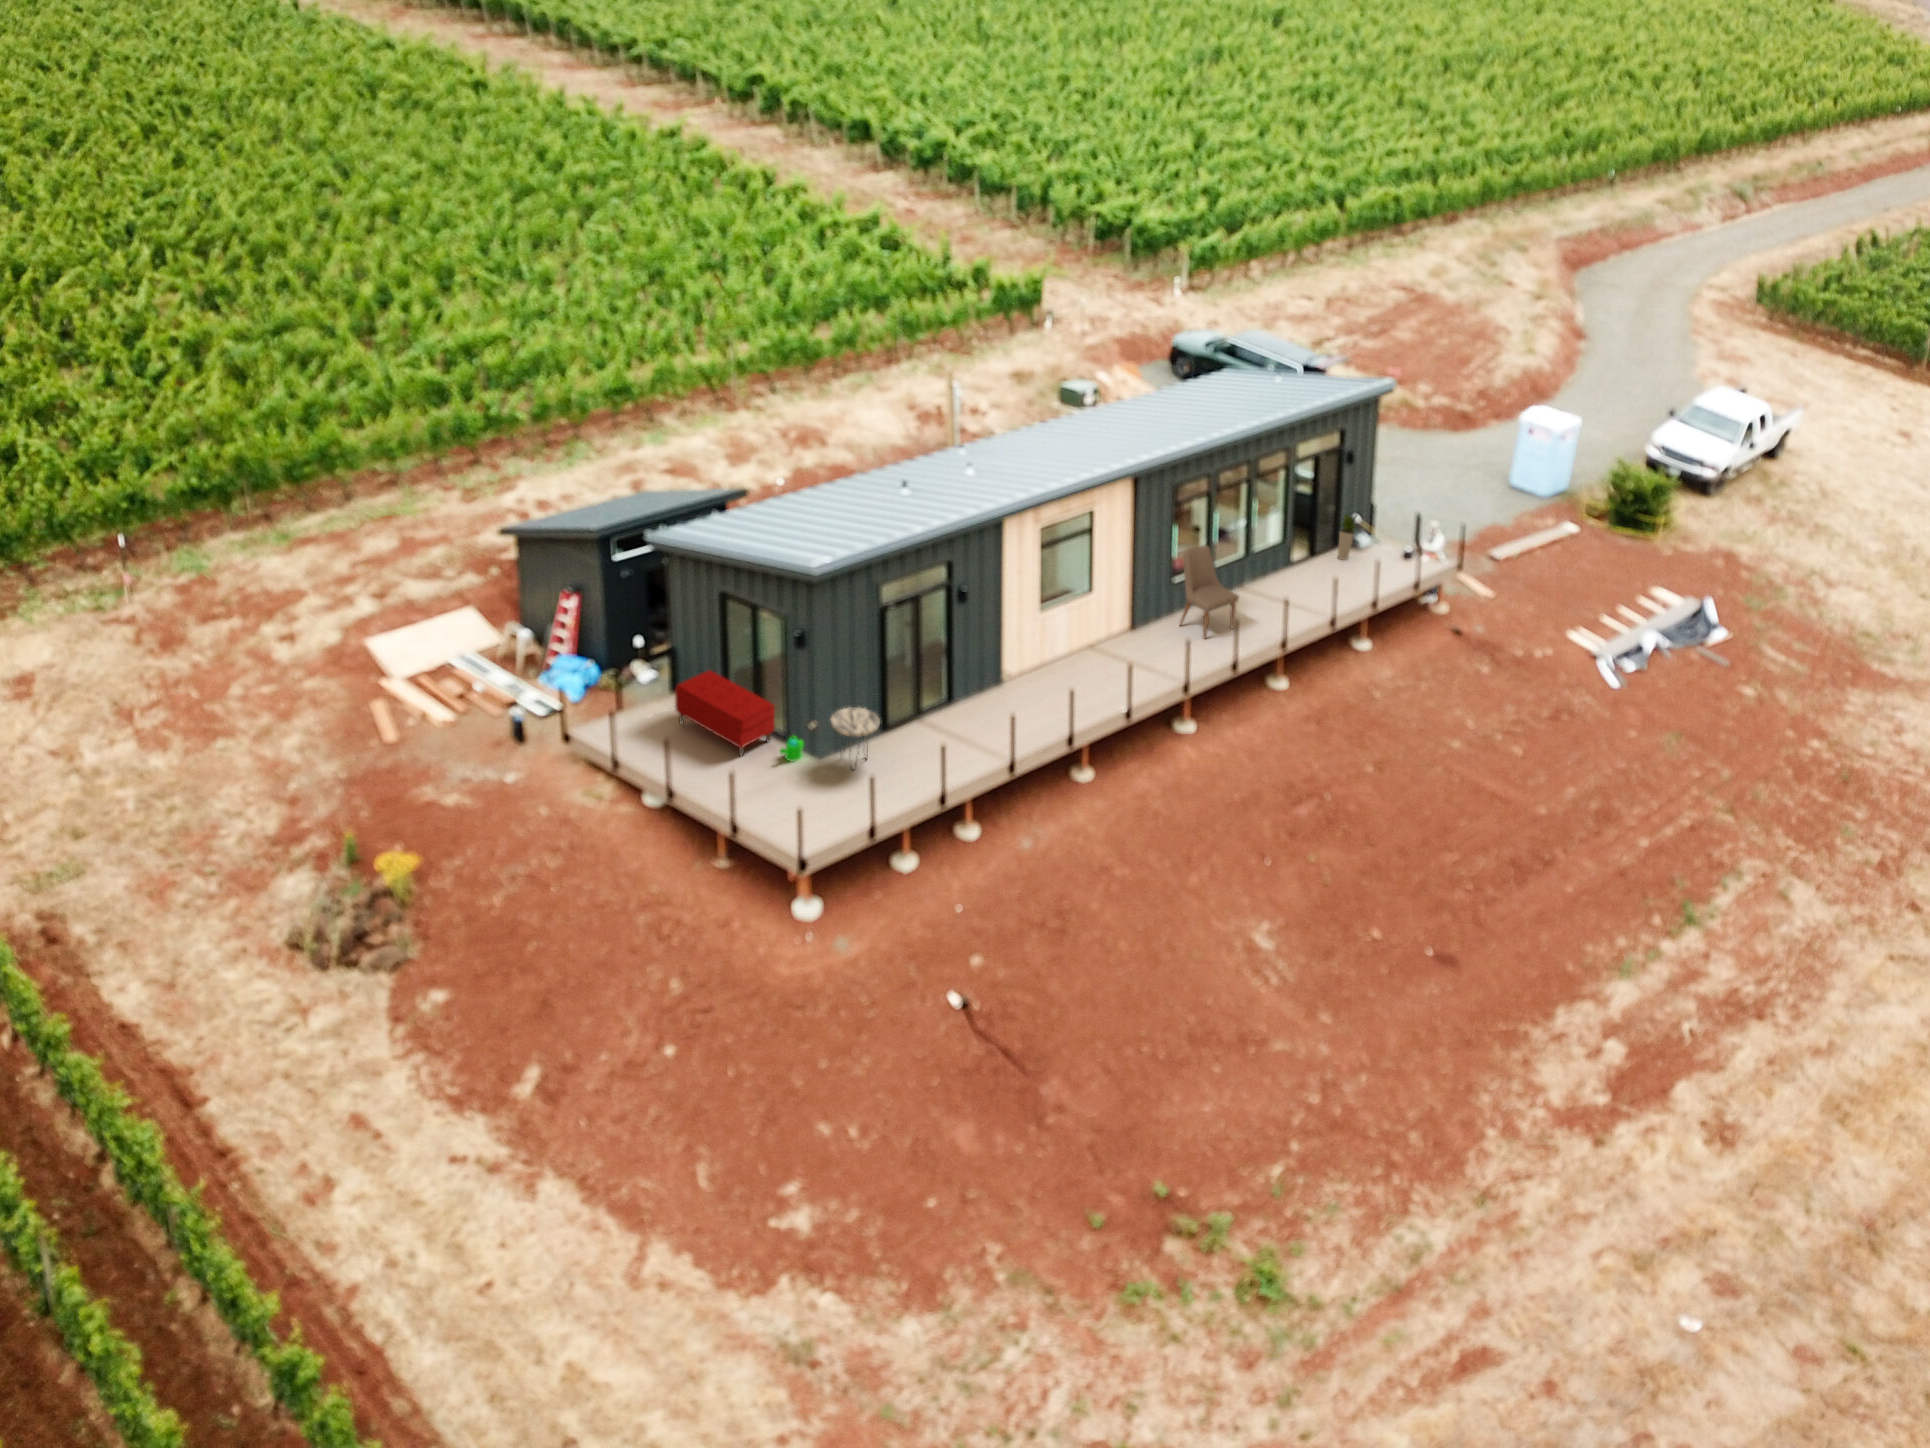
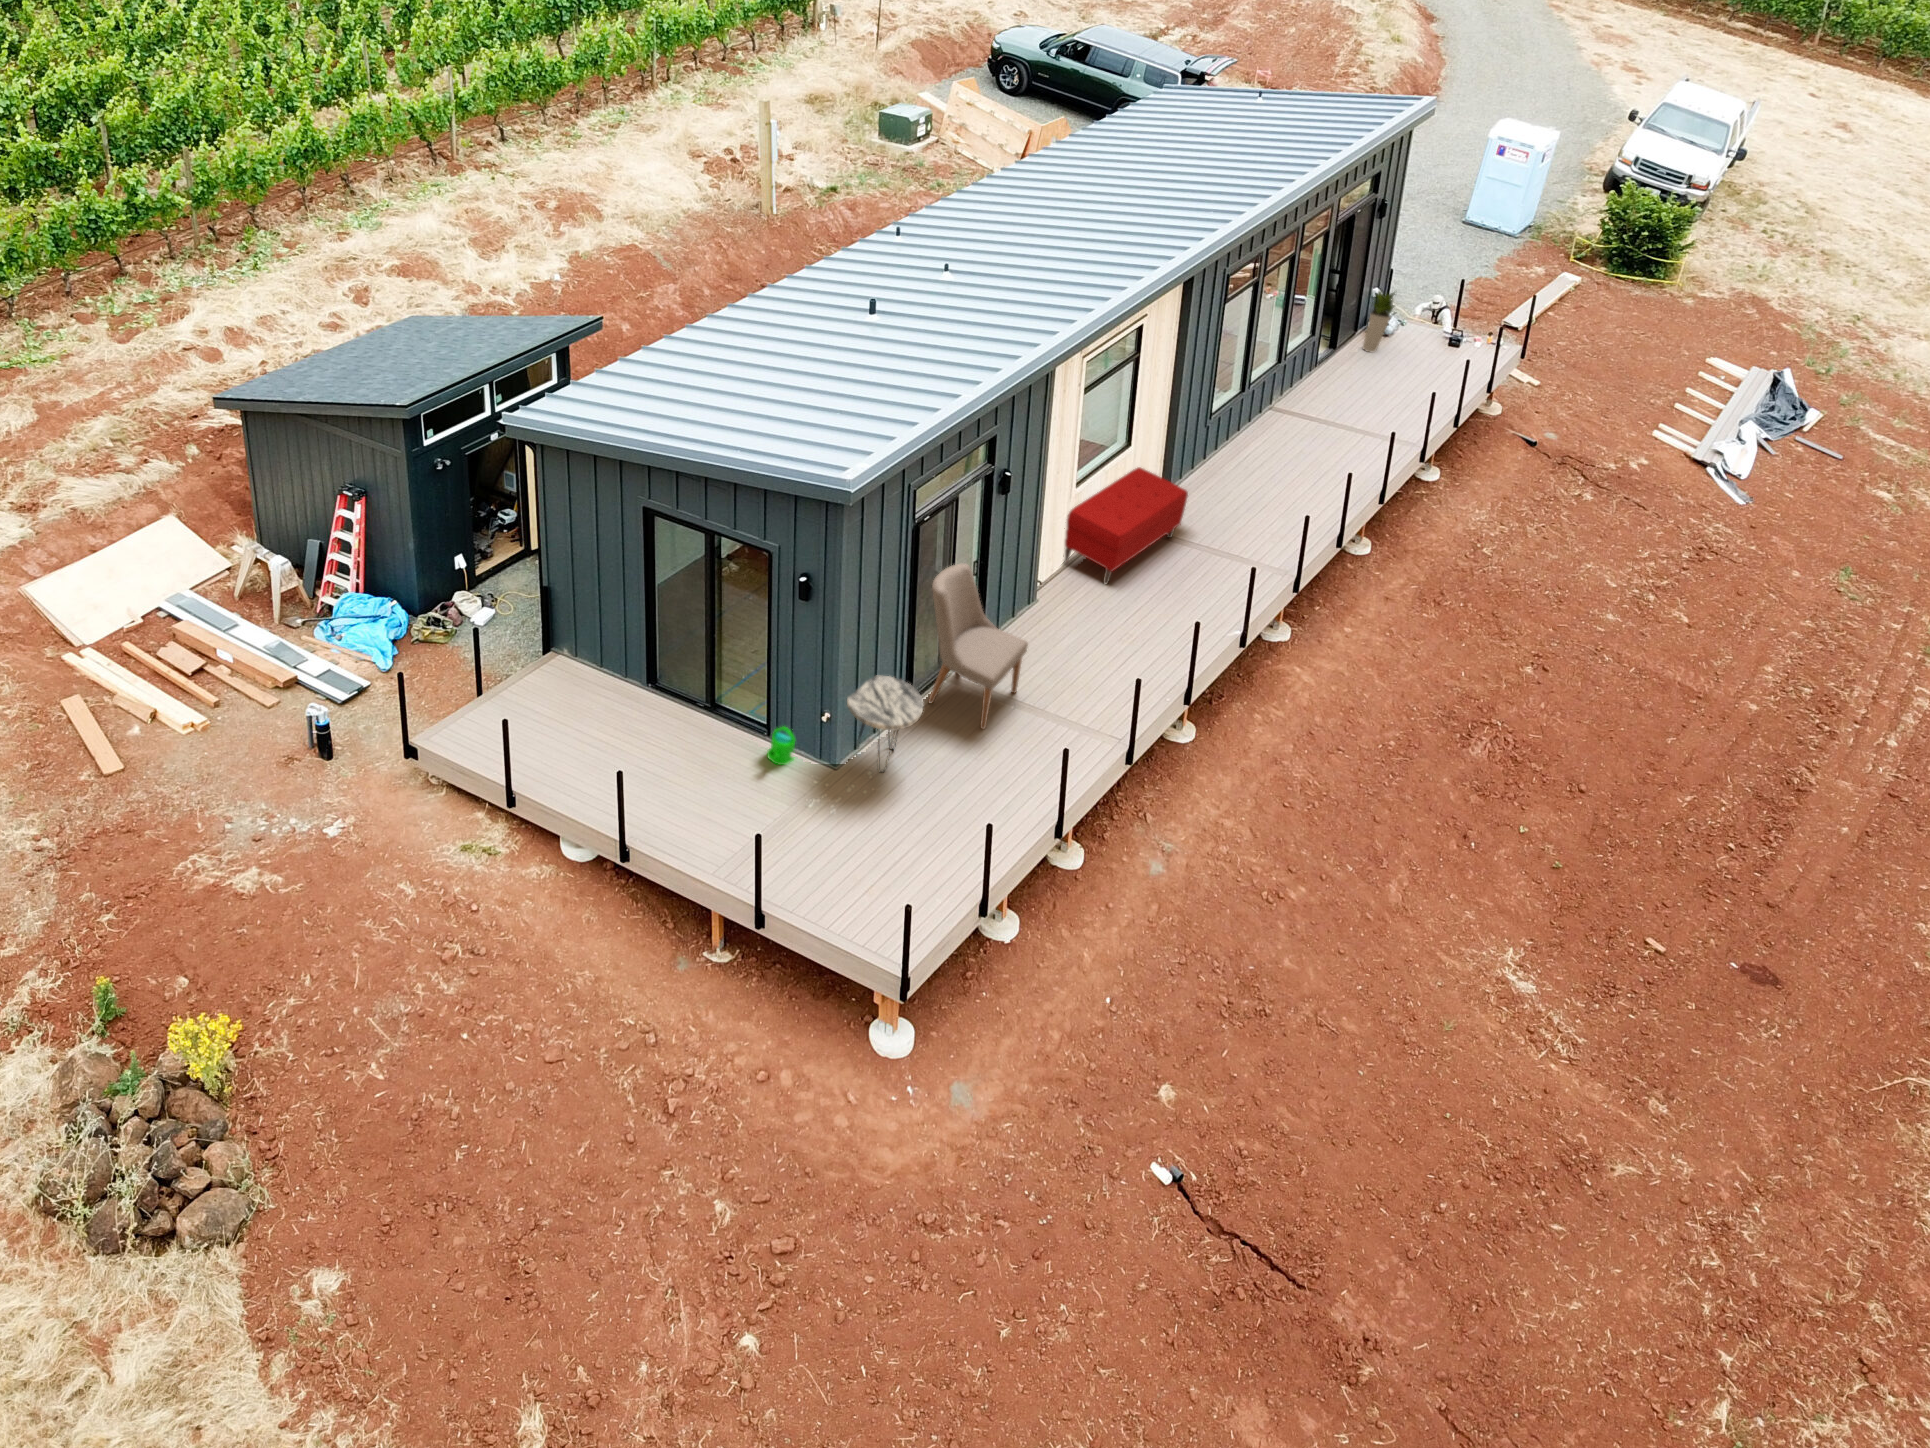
chair: present [1180,546,1239,639] -> present [928,563,1028,729]
bench: present [675,671,775,756] -> present [1064,467,1188,584]

